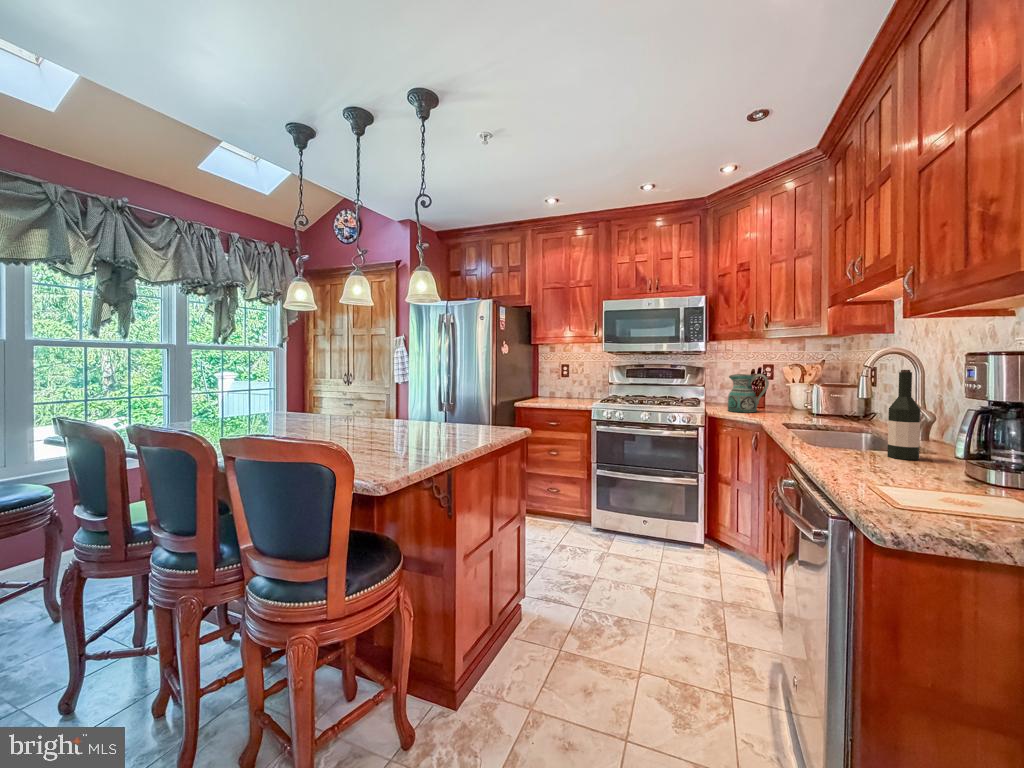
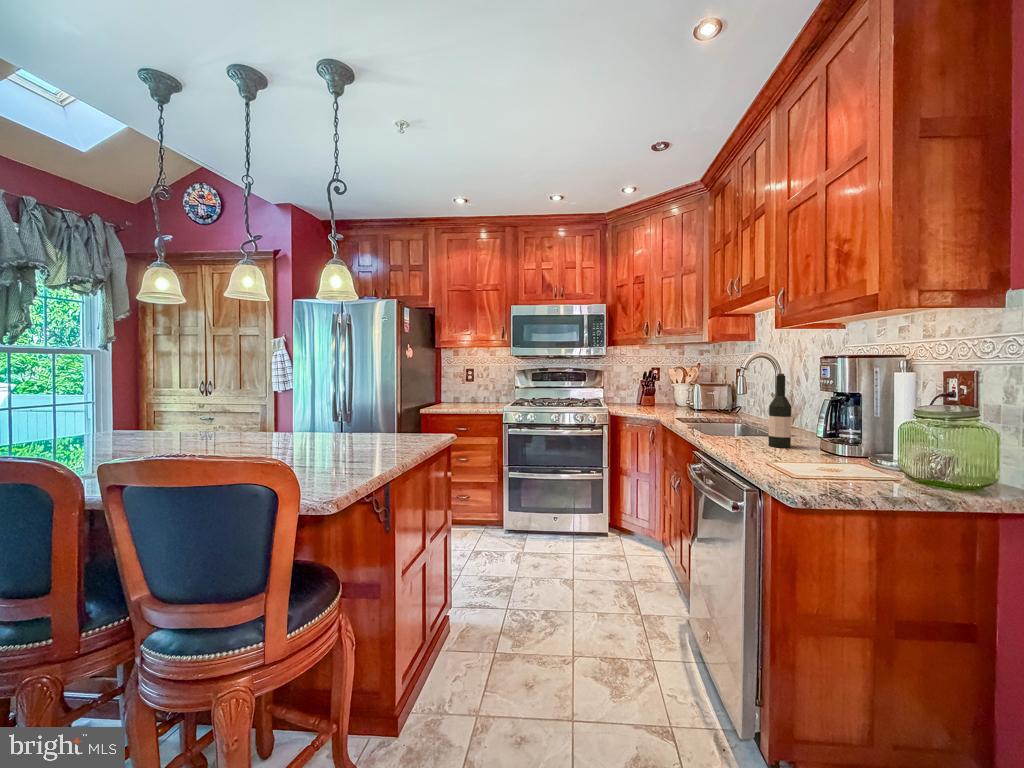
ceramic pitcher: present [728,374,769,413] -> none [627,376,661,411]

